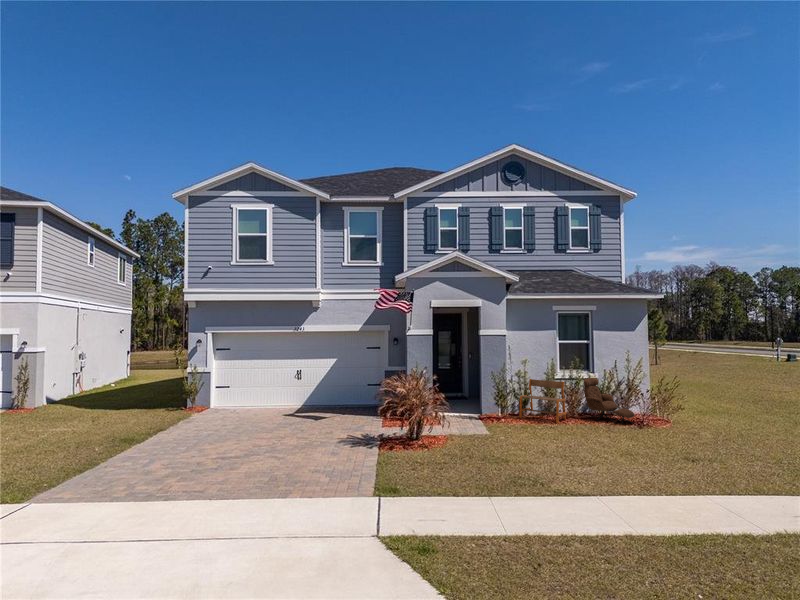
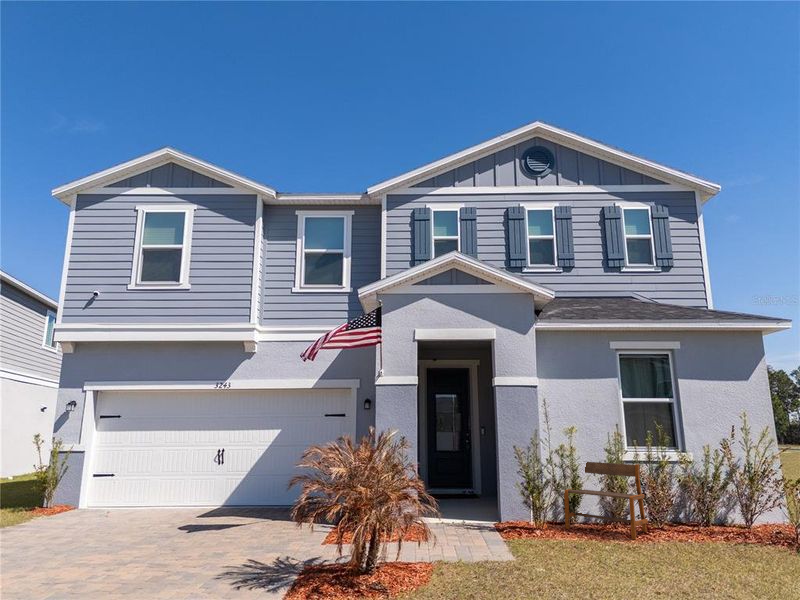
lounge chair: present [584,378,635,424] -> none [672,459,772,542]

